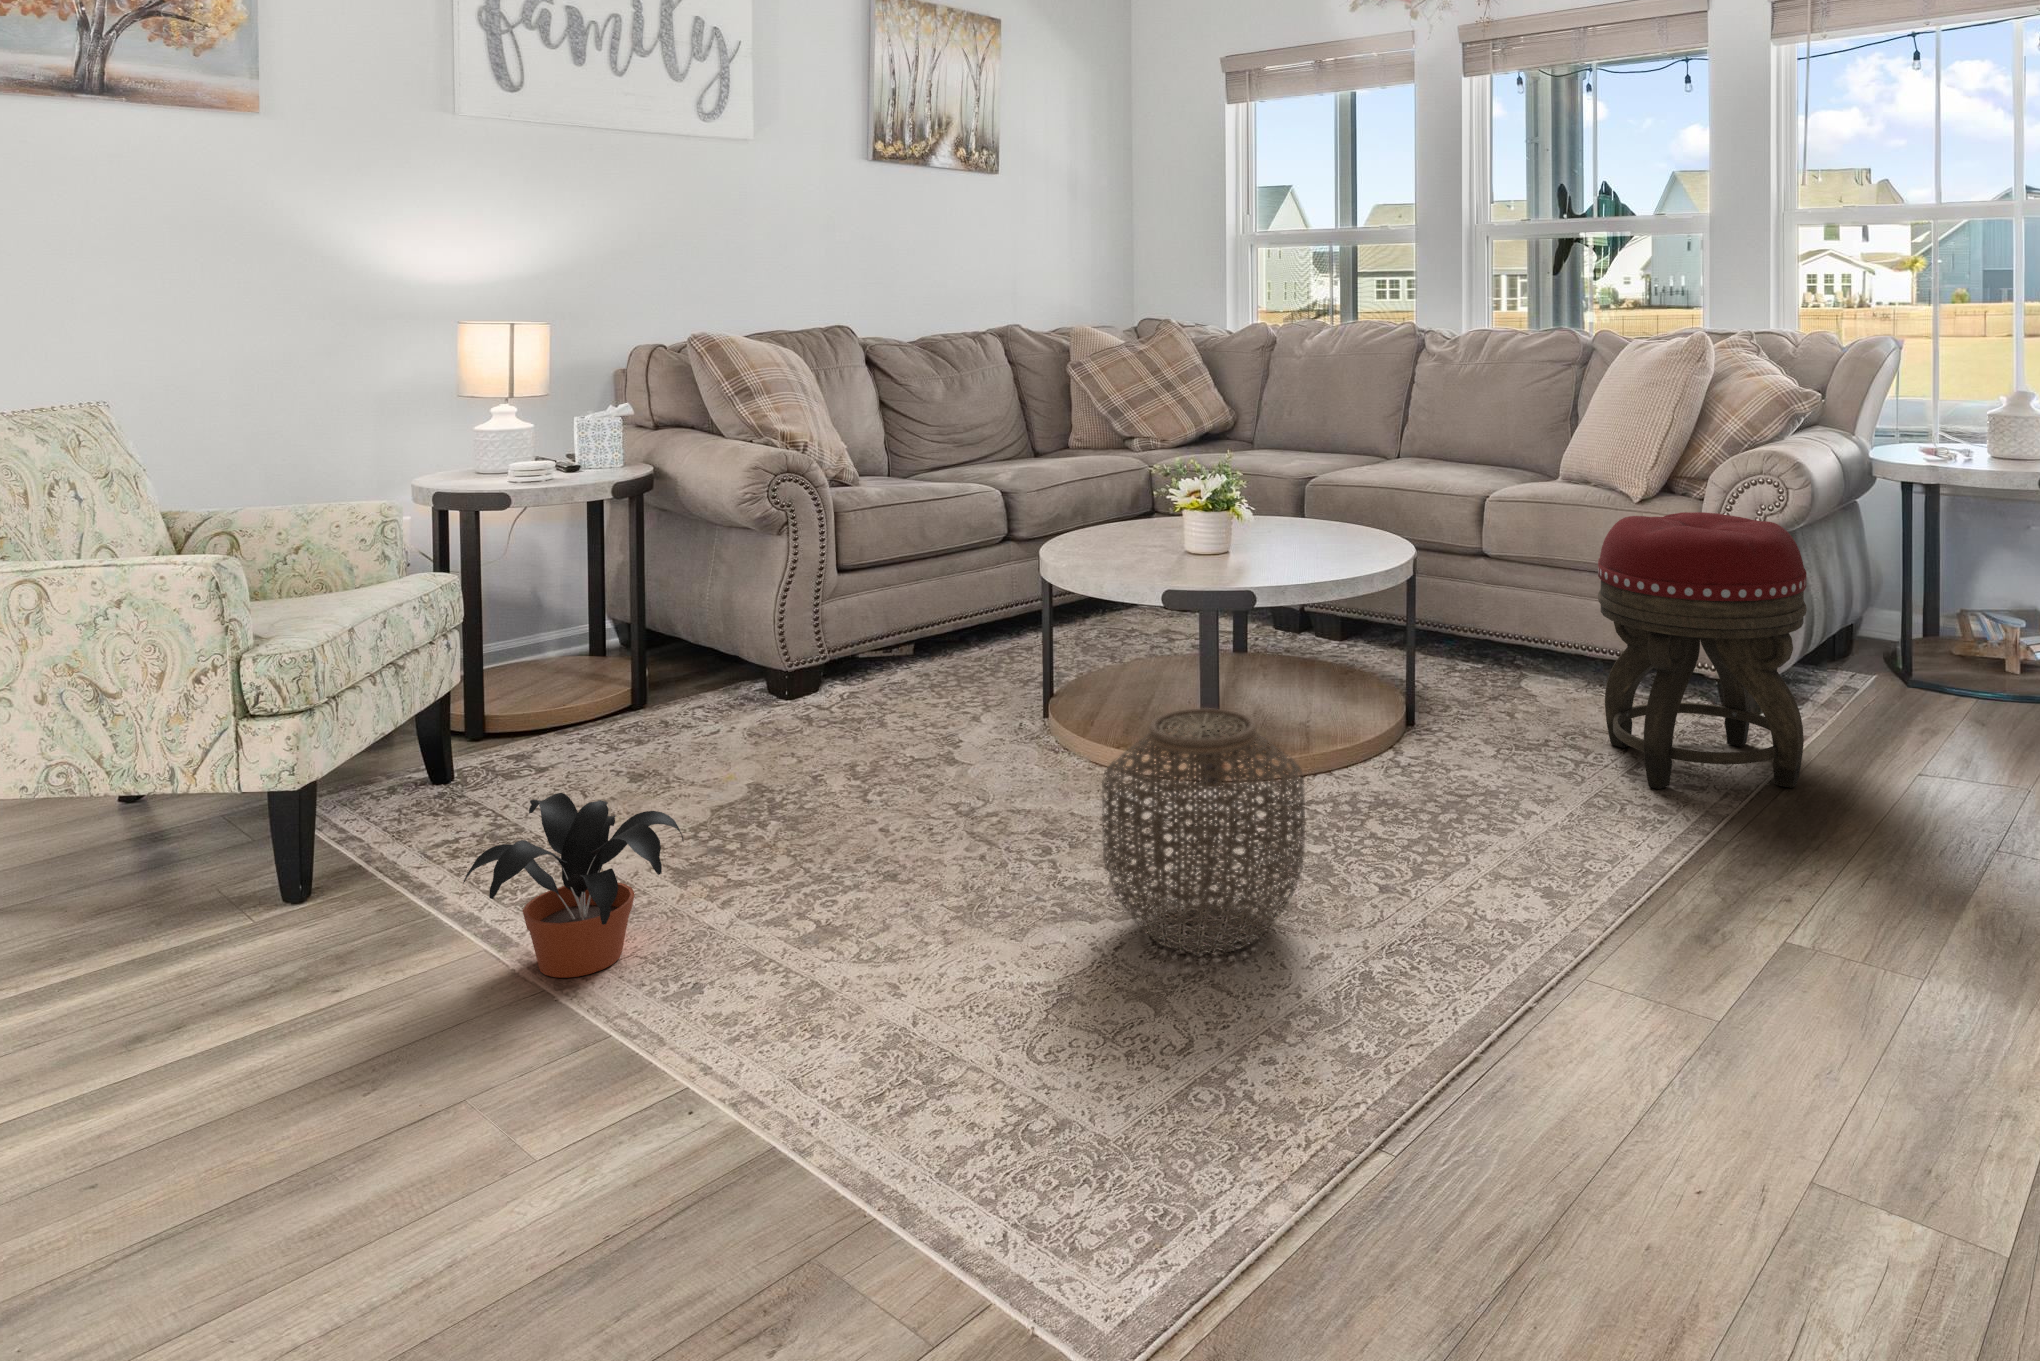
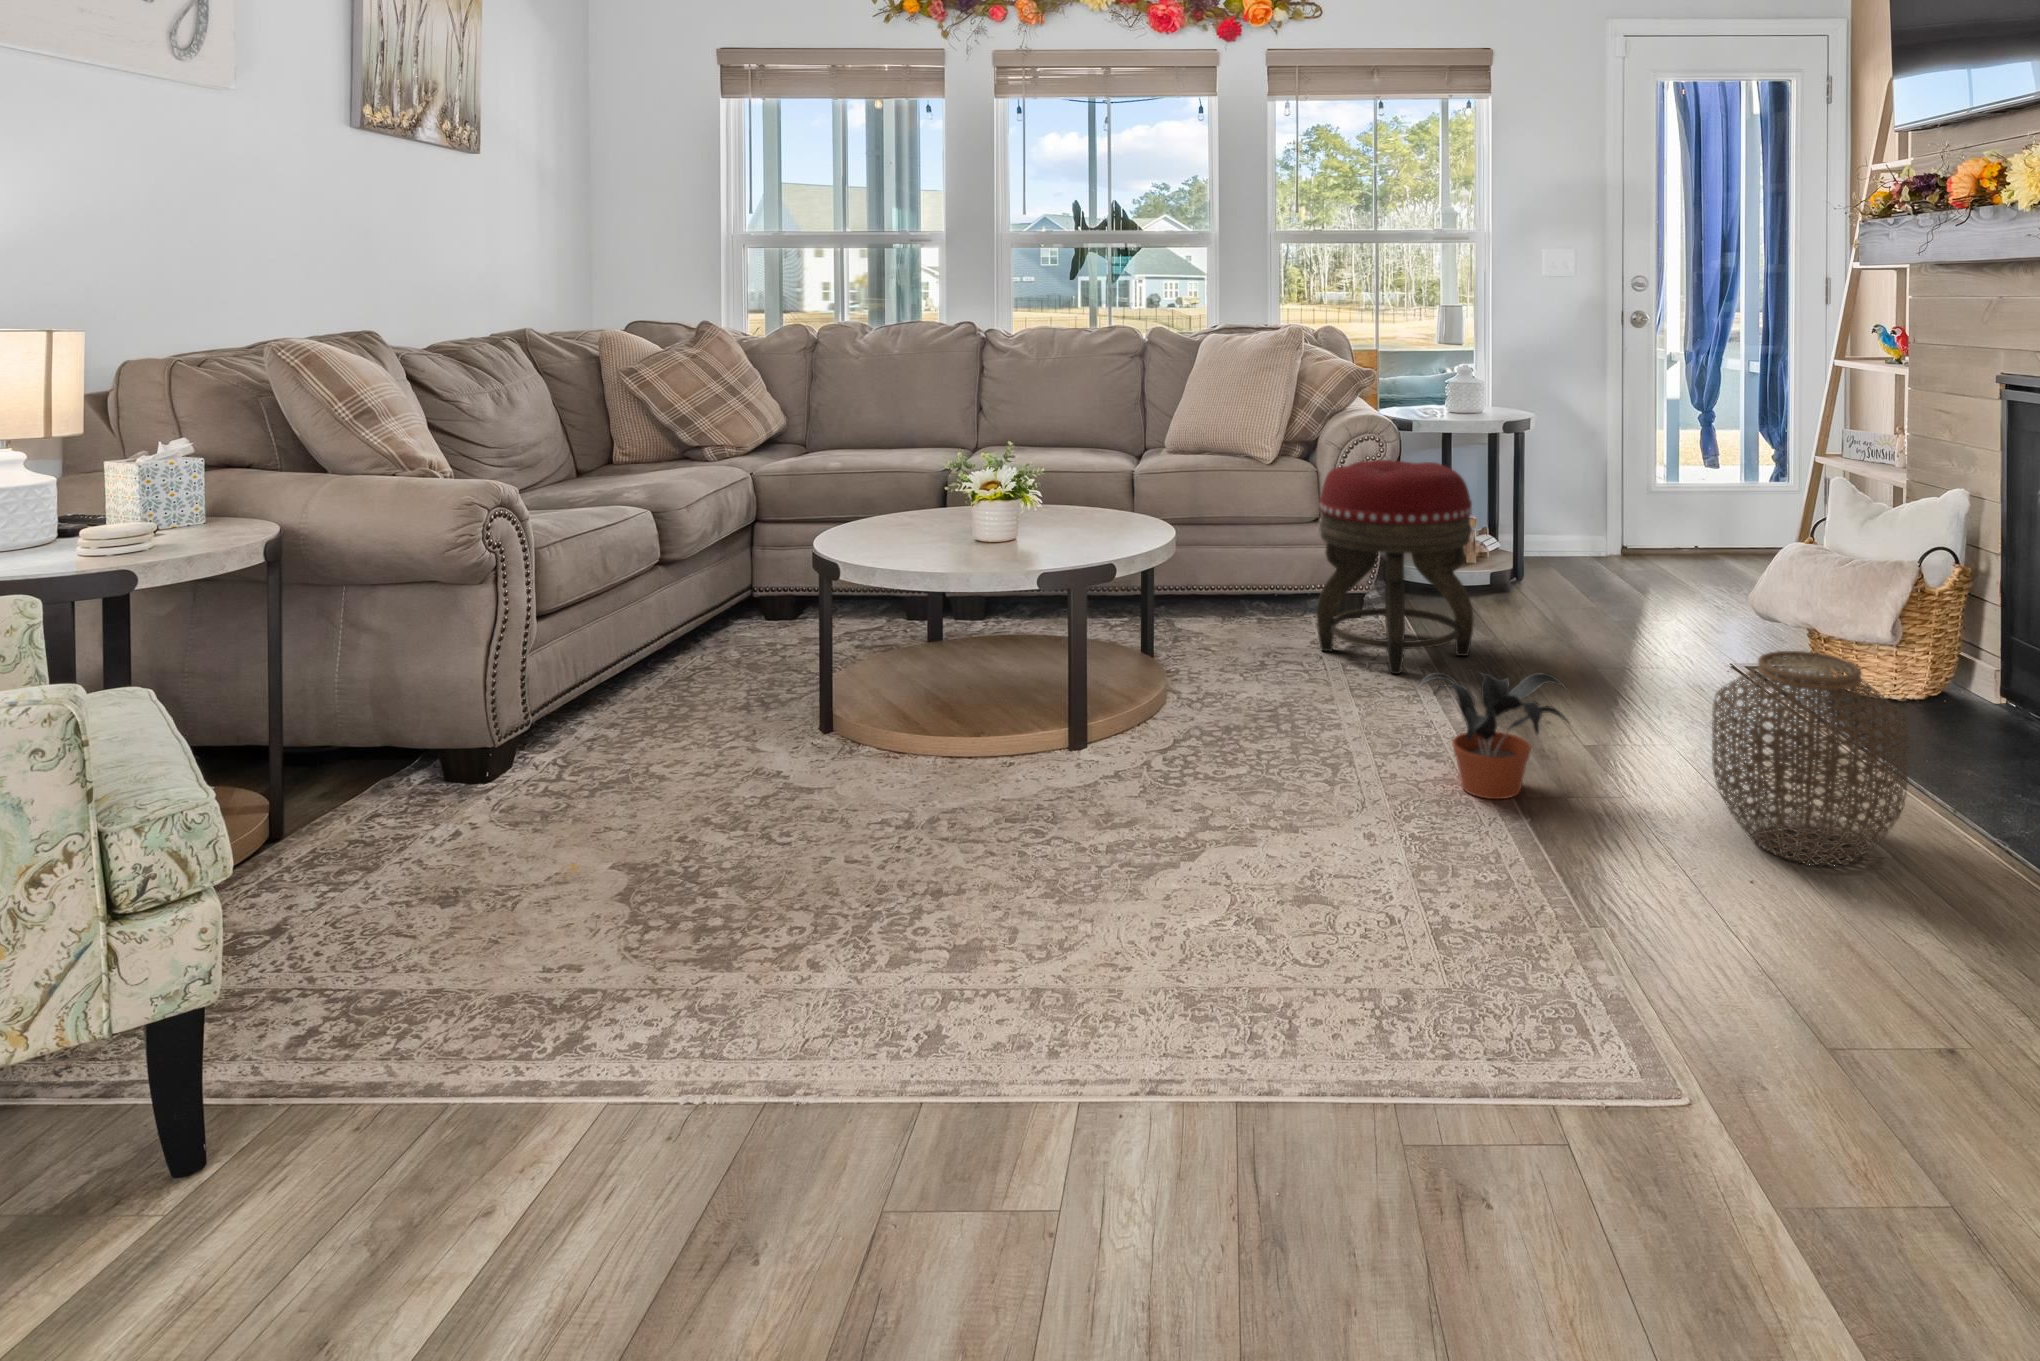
woven basket: present [1102,708,1305,954] -> present [1712,651,1909,865]
potted plant: present [463,793,684,978] -> present [1416,672,1570,799]

